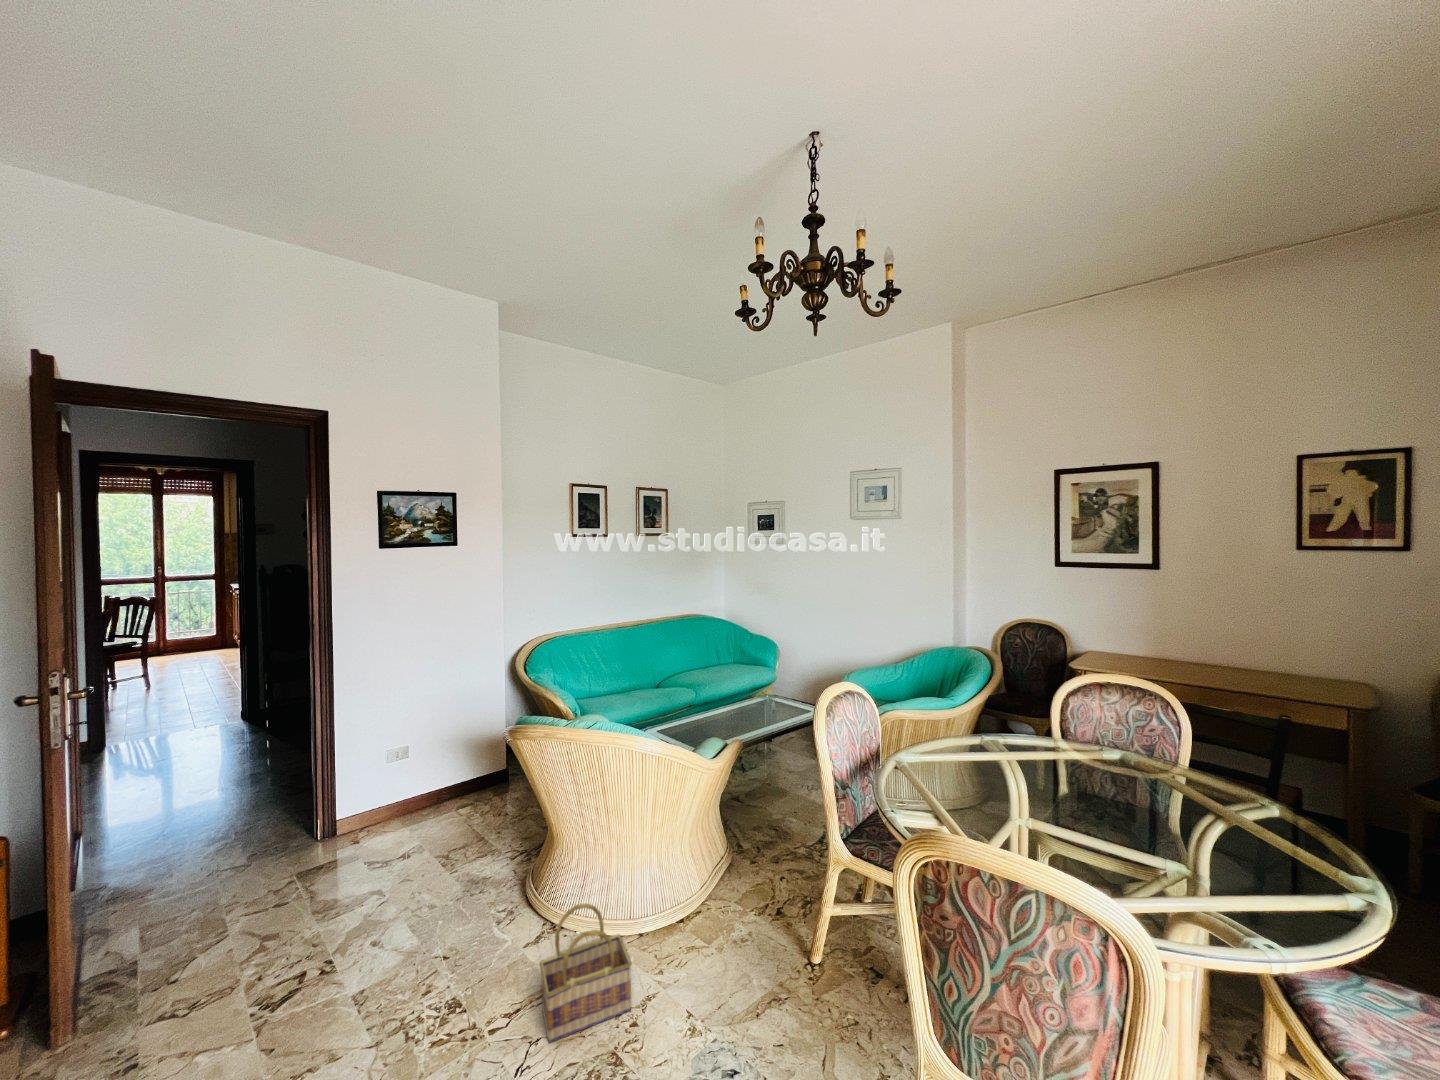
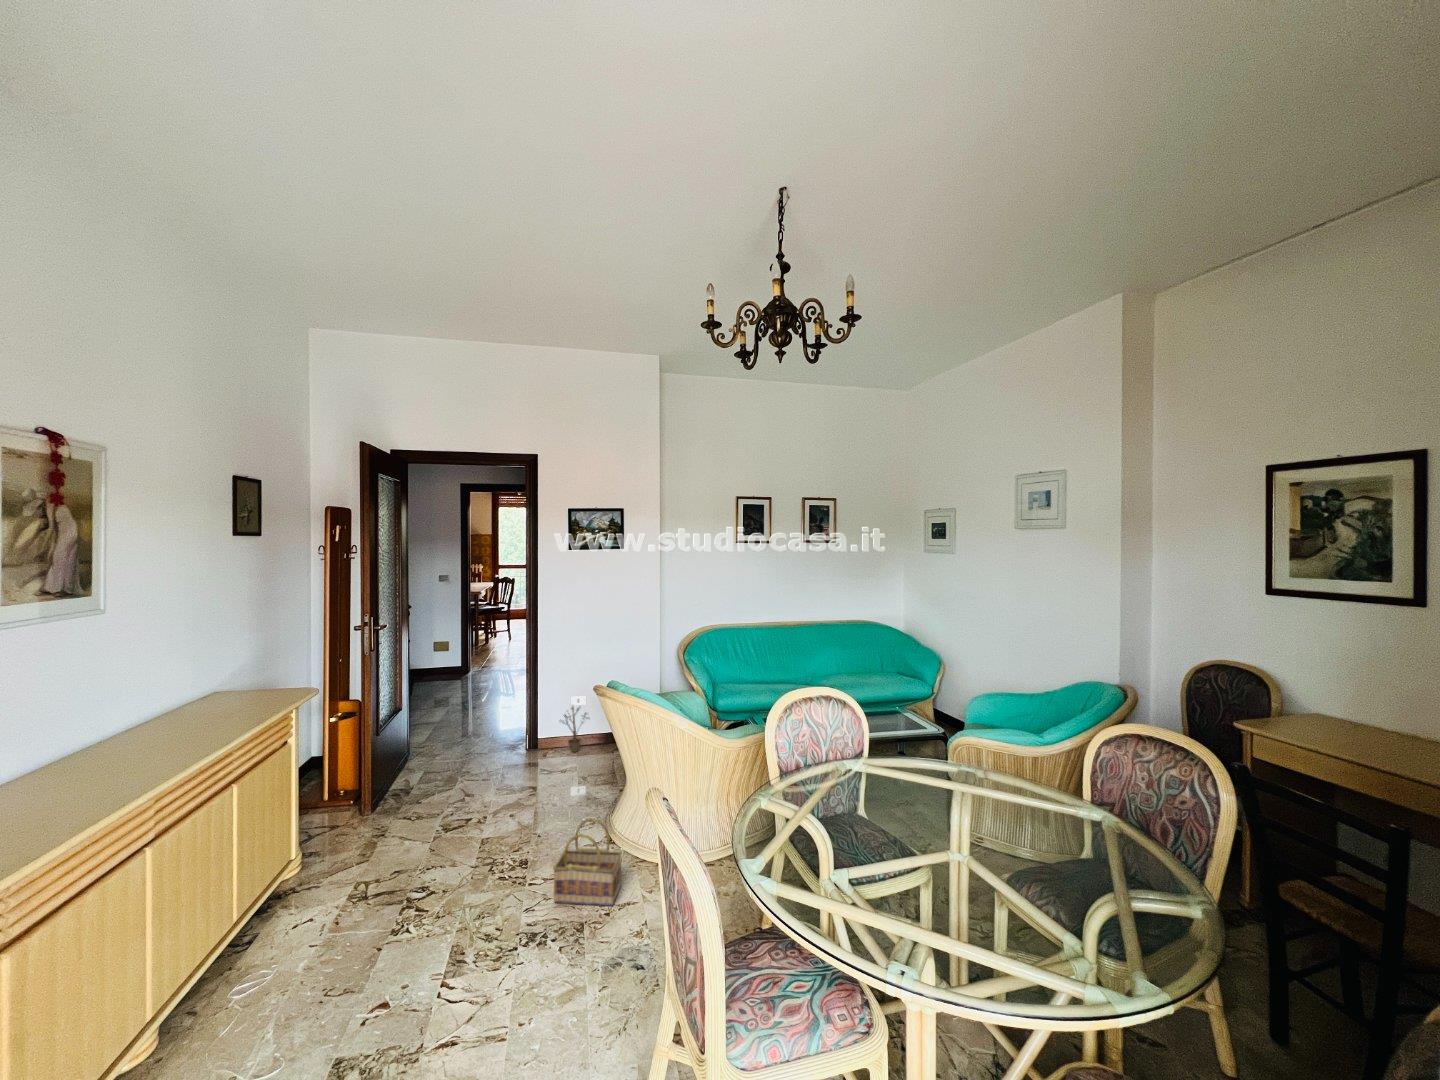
decorative plant: none [371,759,426,829] -> present [555,707,588,752]

